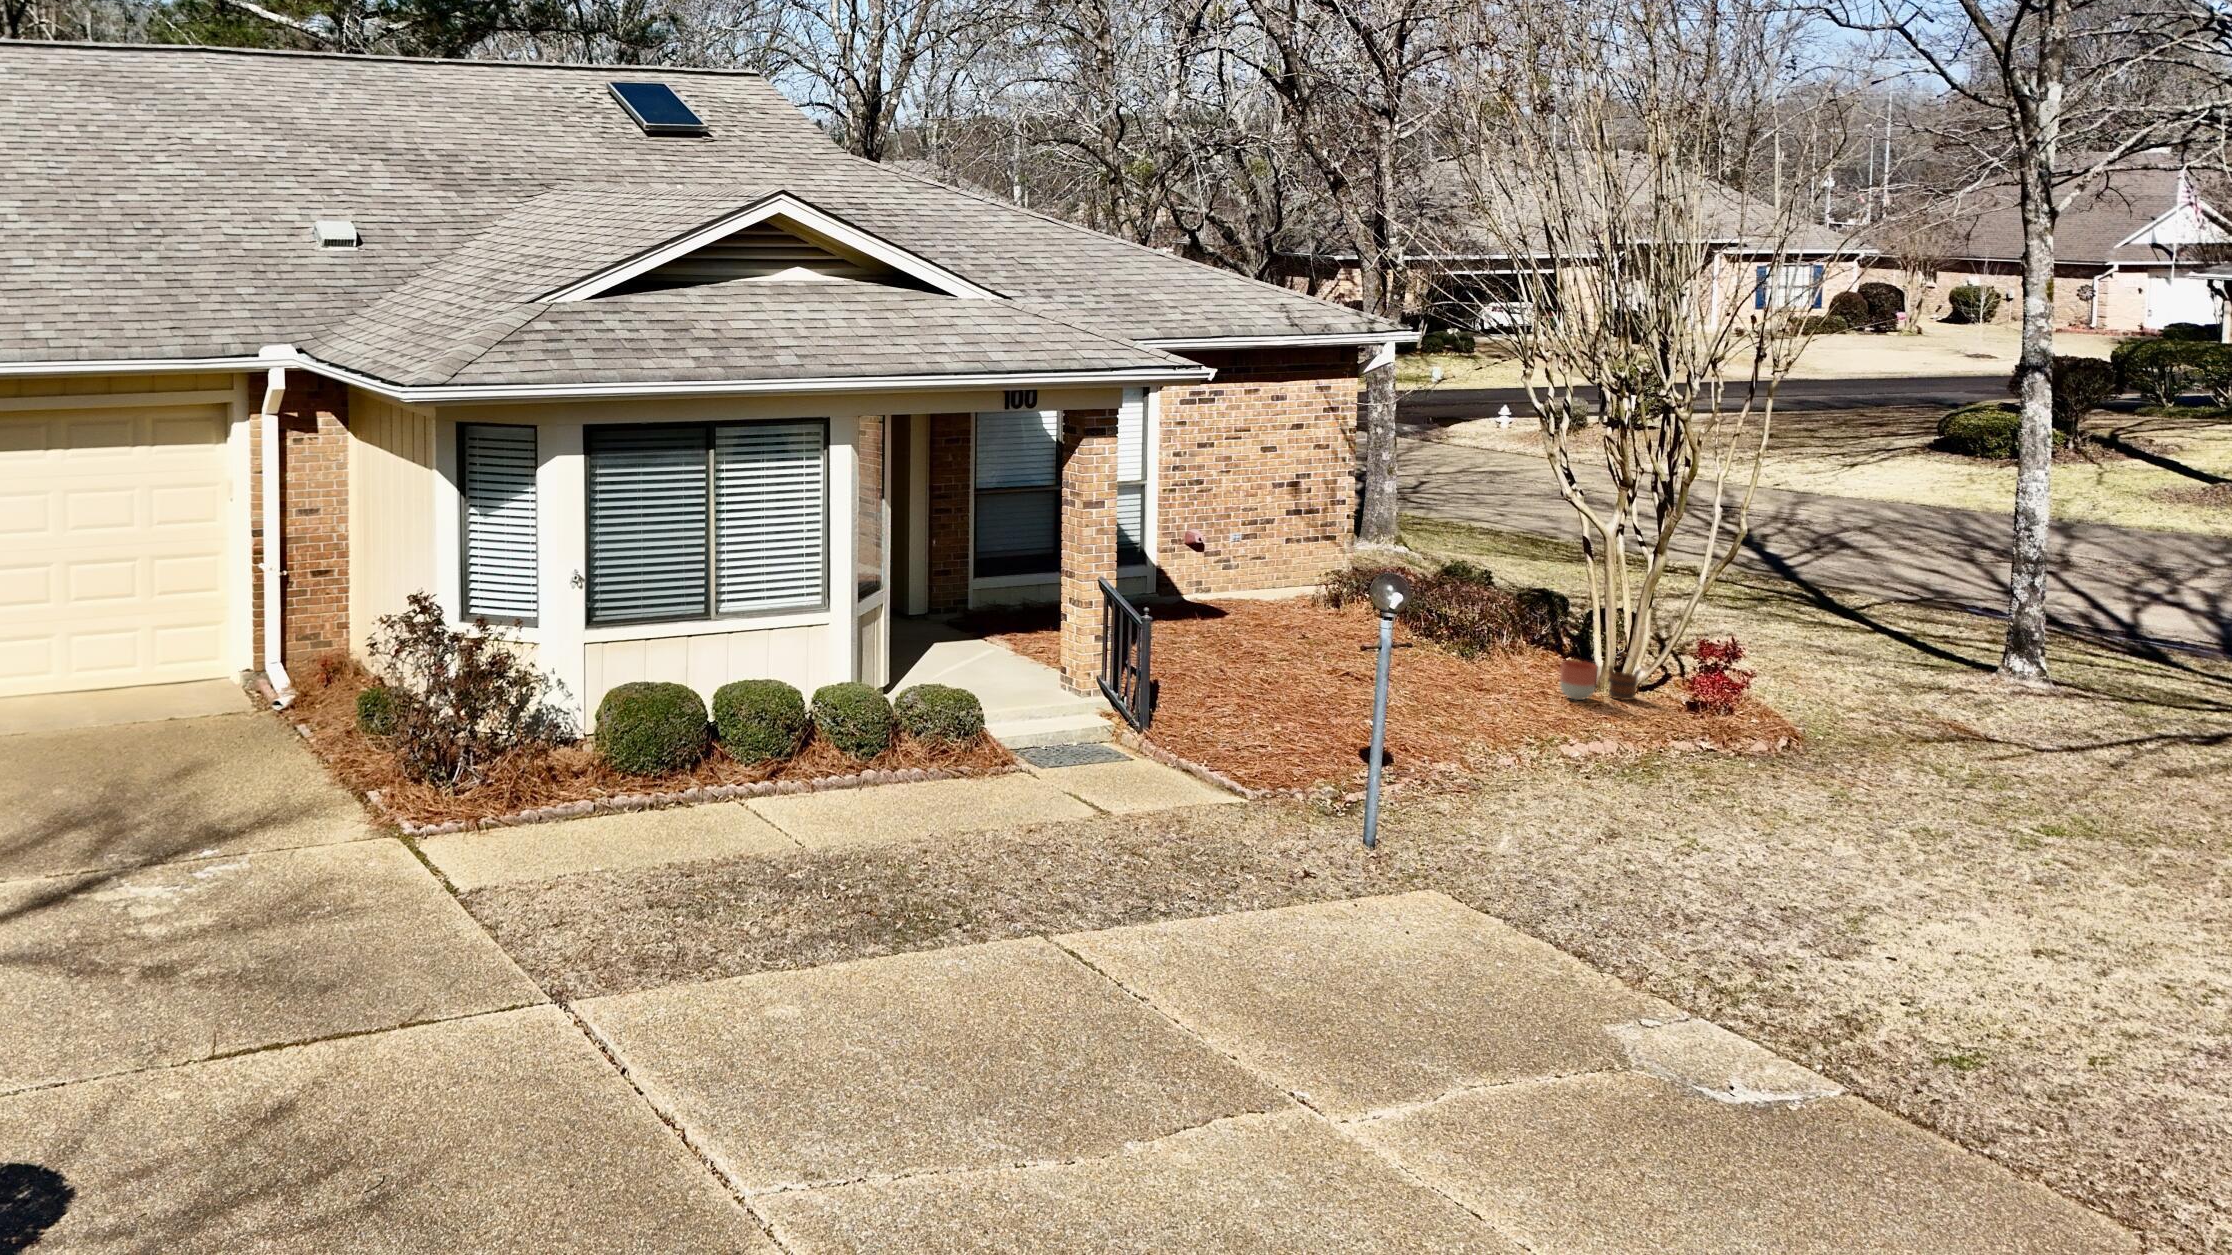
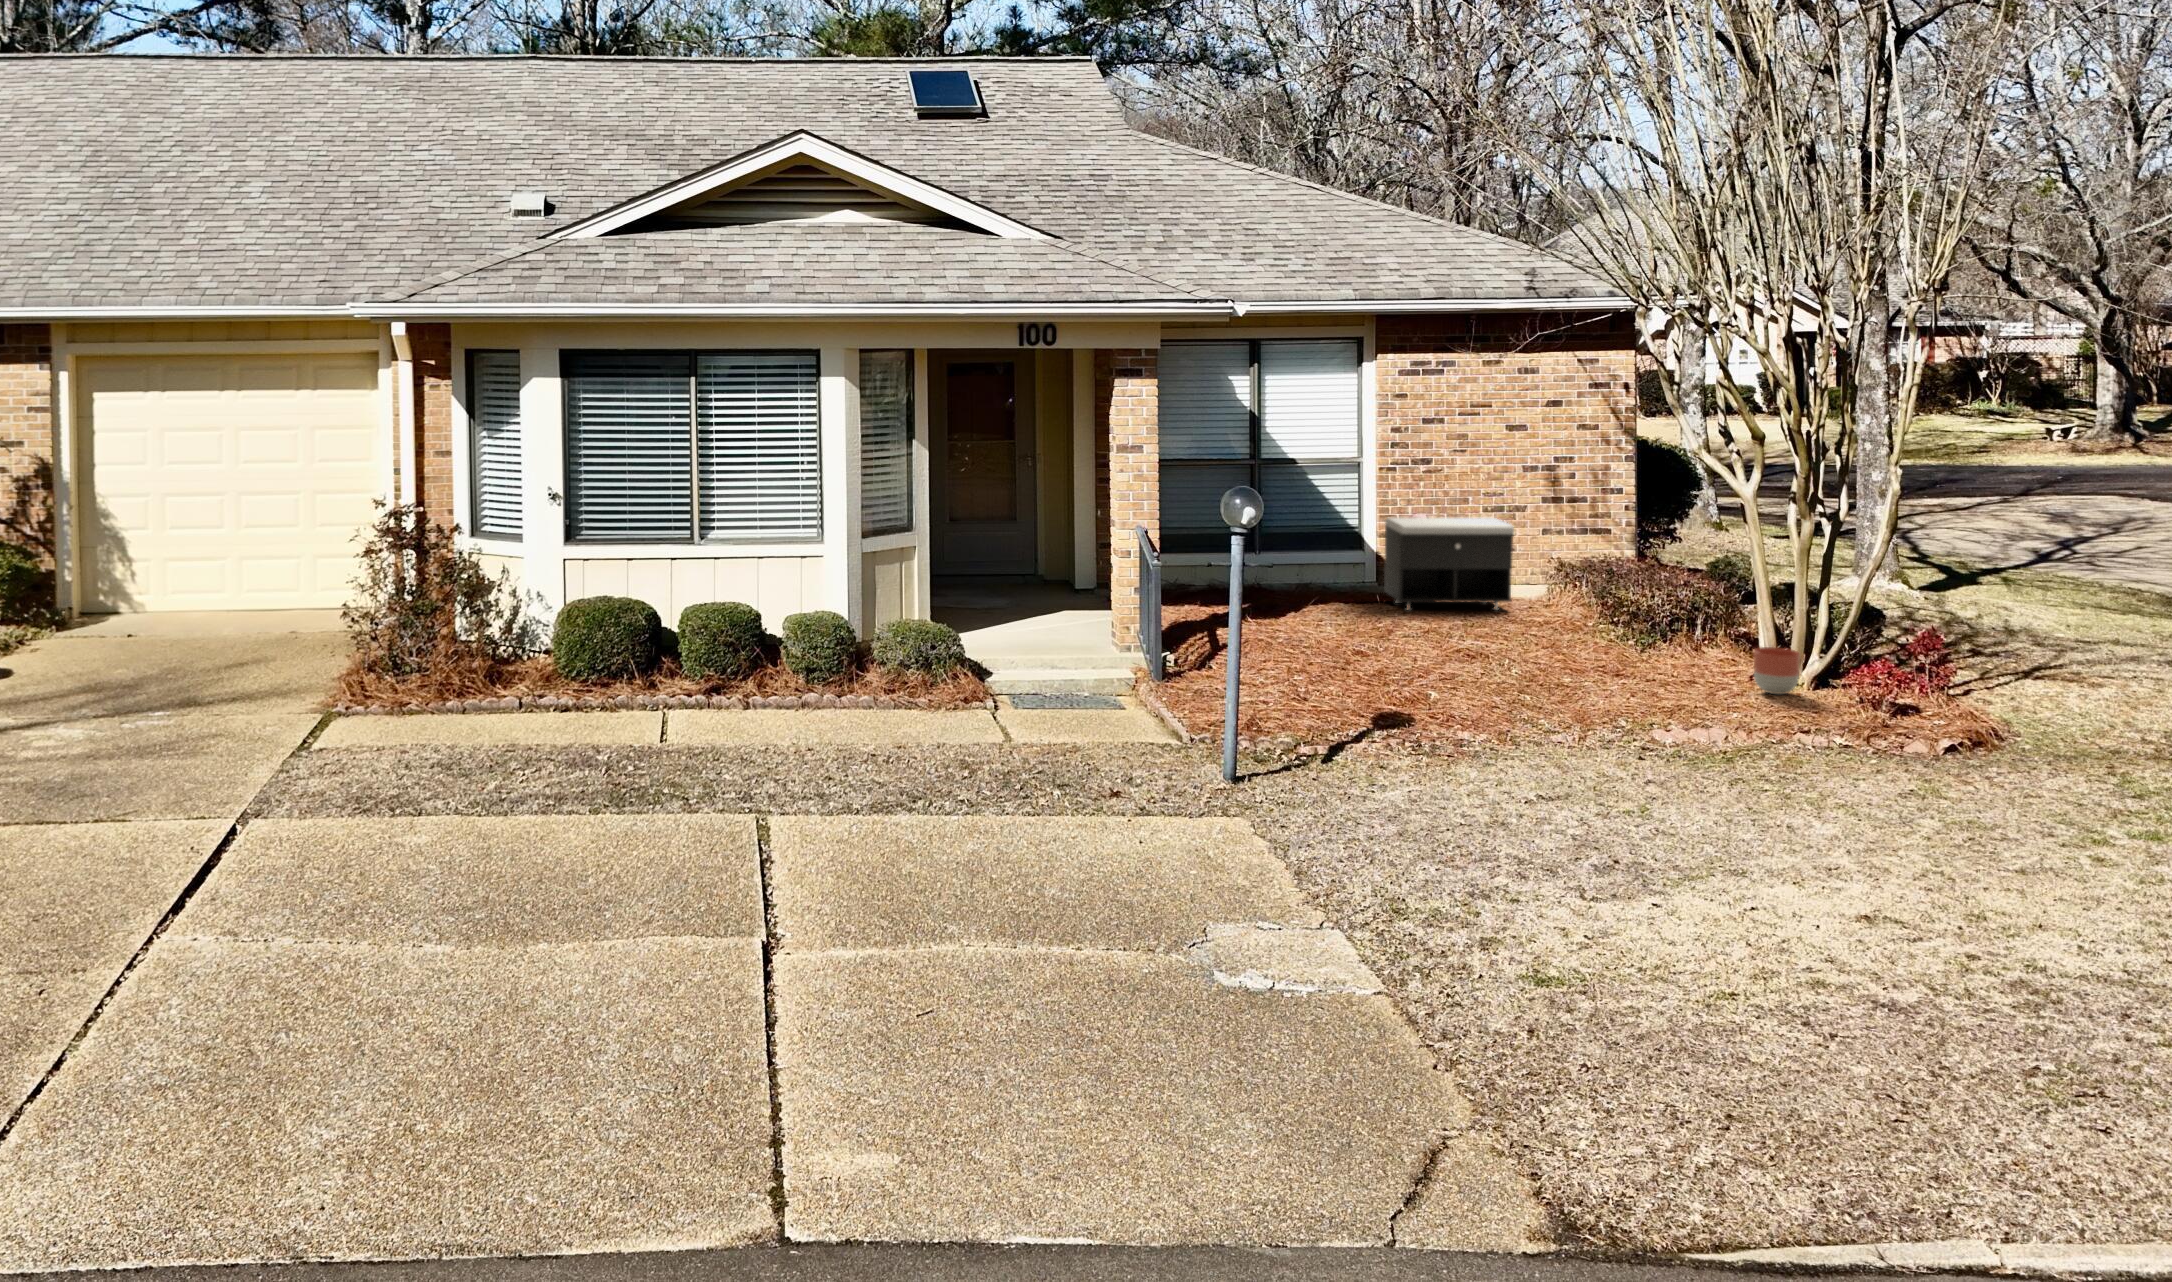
storage bench: none [1161,532,1285,622] -> present [1384,518,1514,610]
wooden bucket: present [1609,654,1638,700] -> none [1822,640,1860,699]

